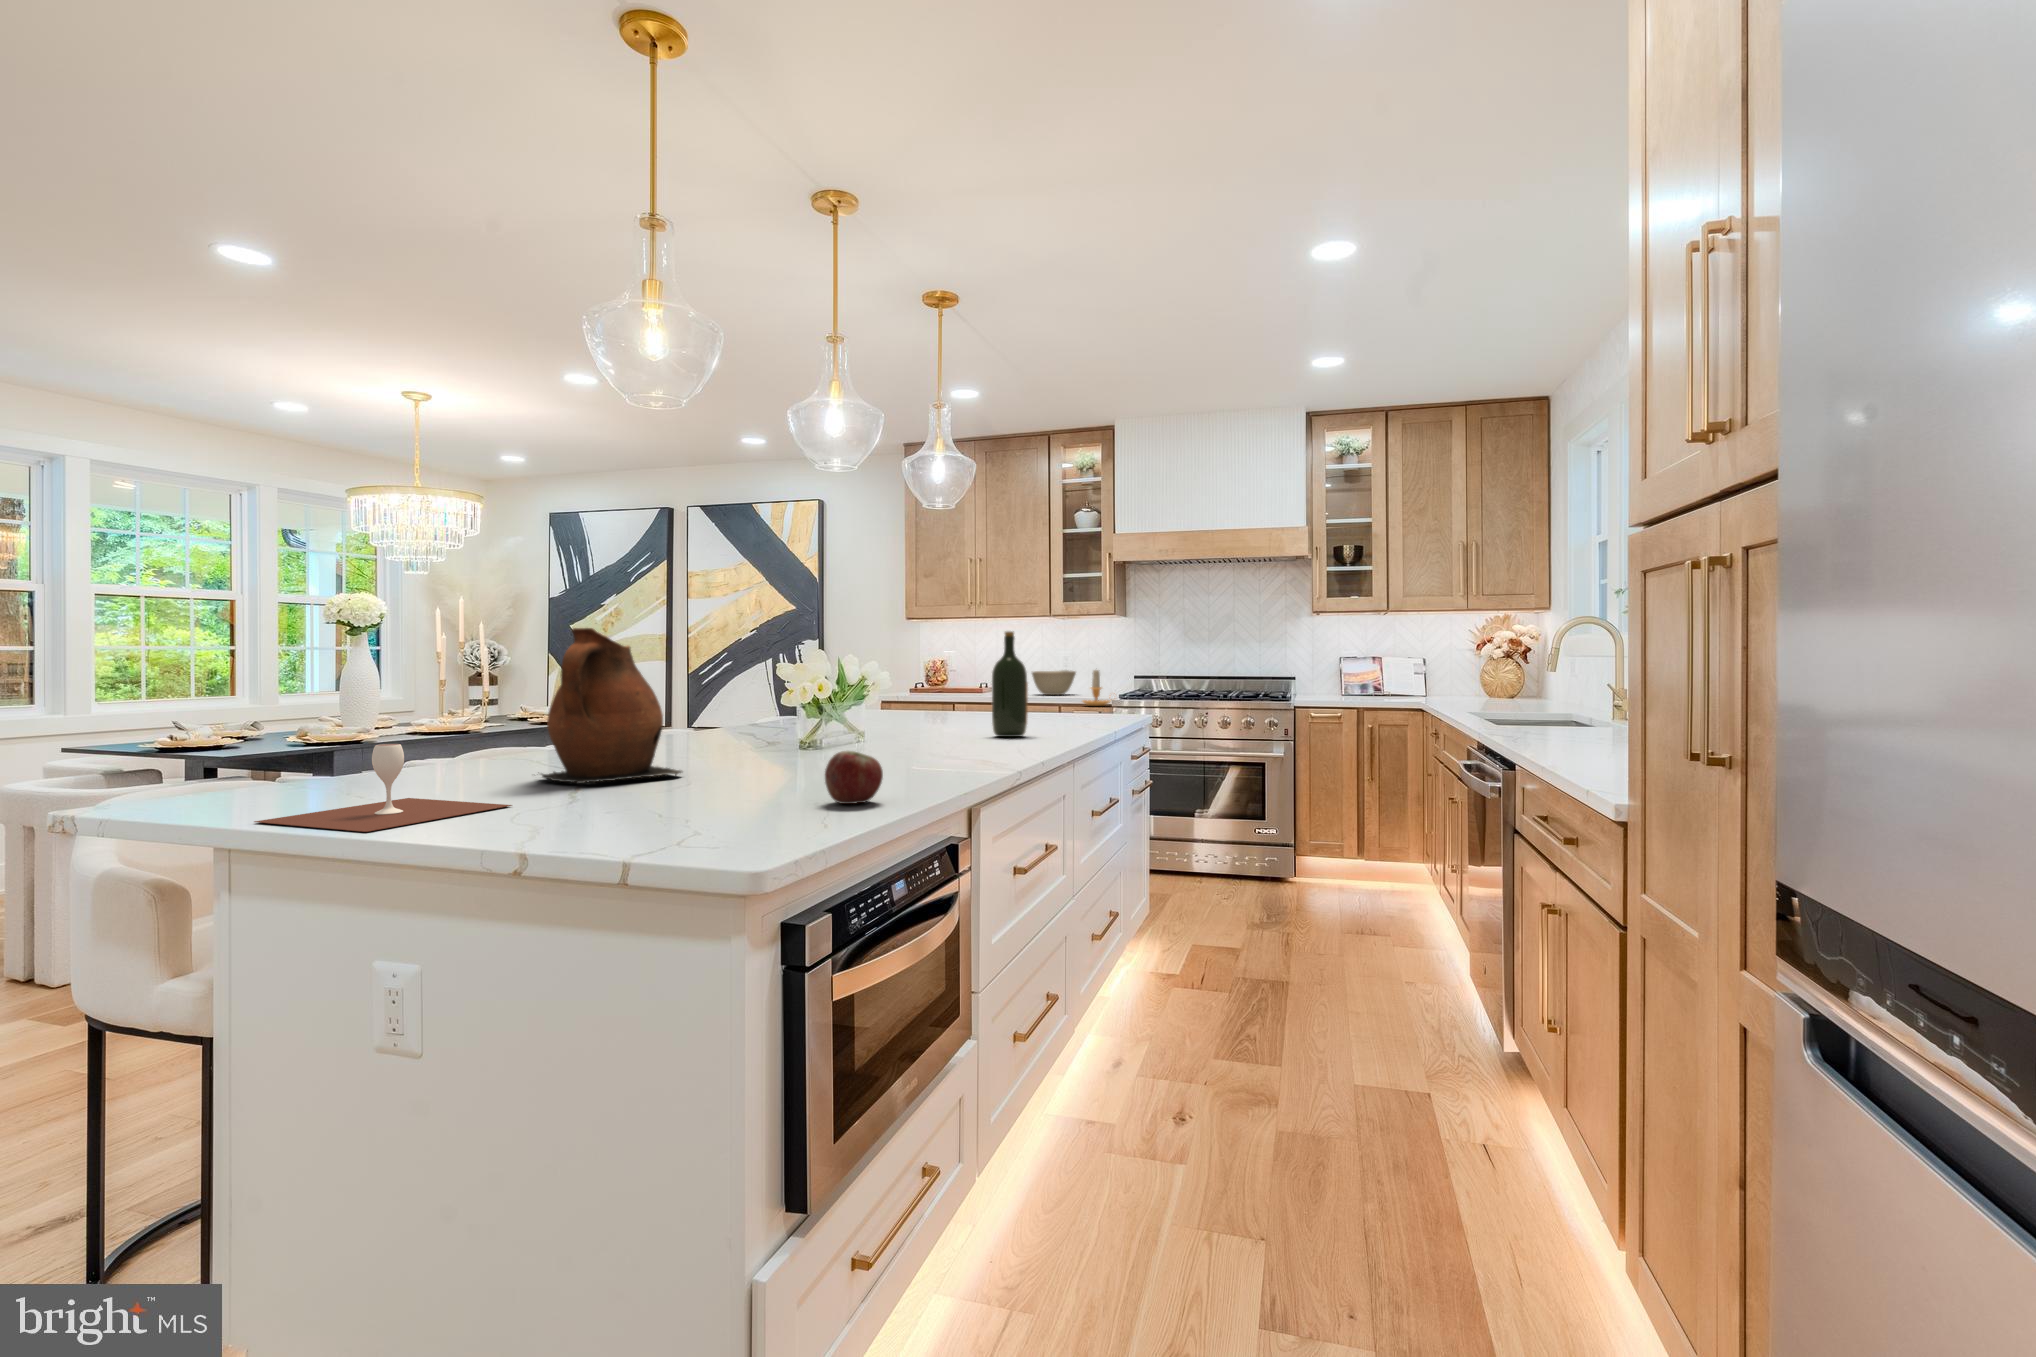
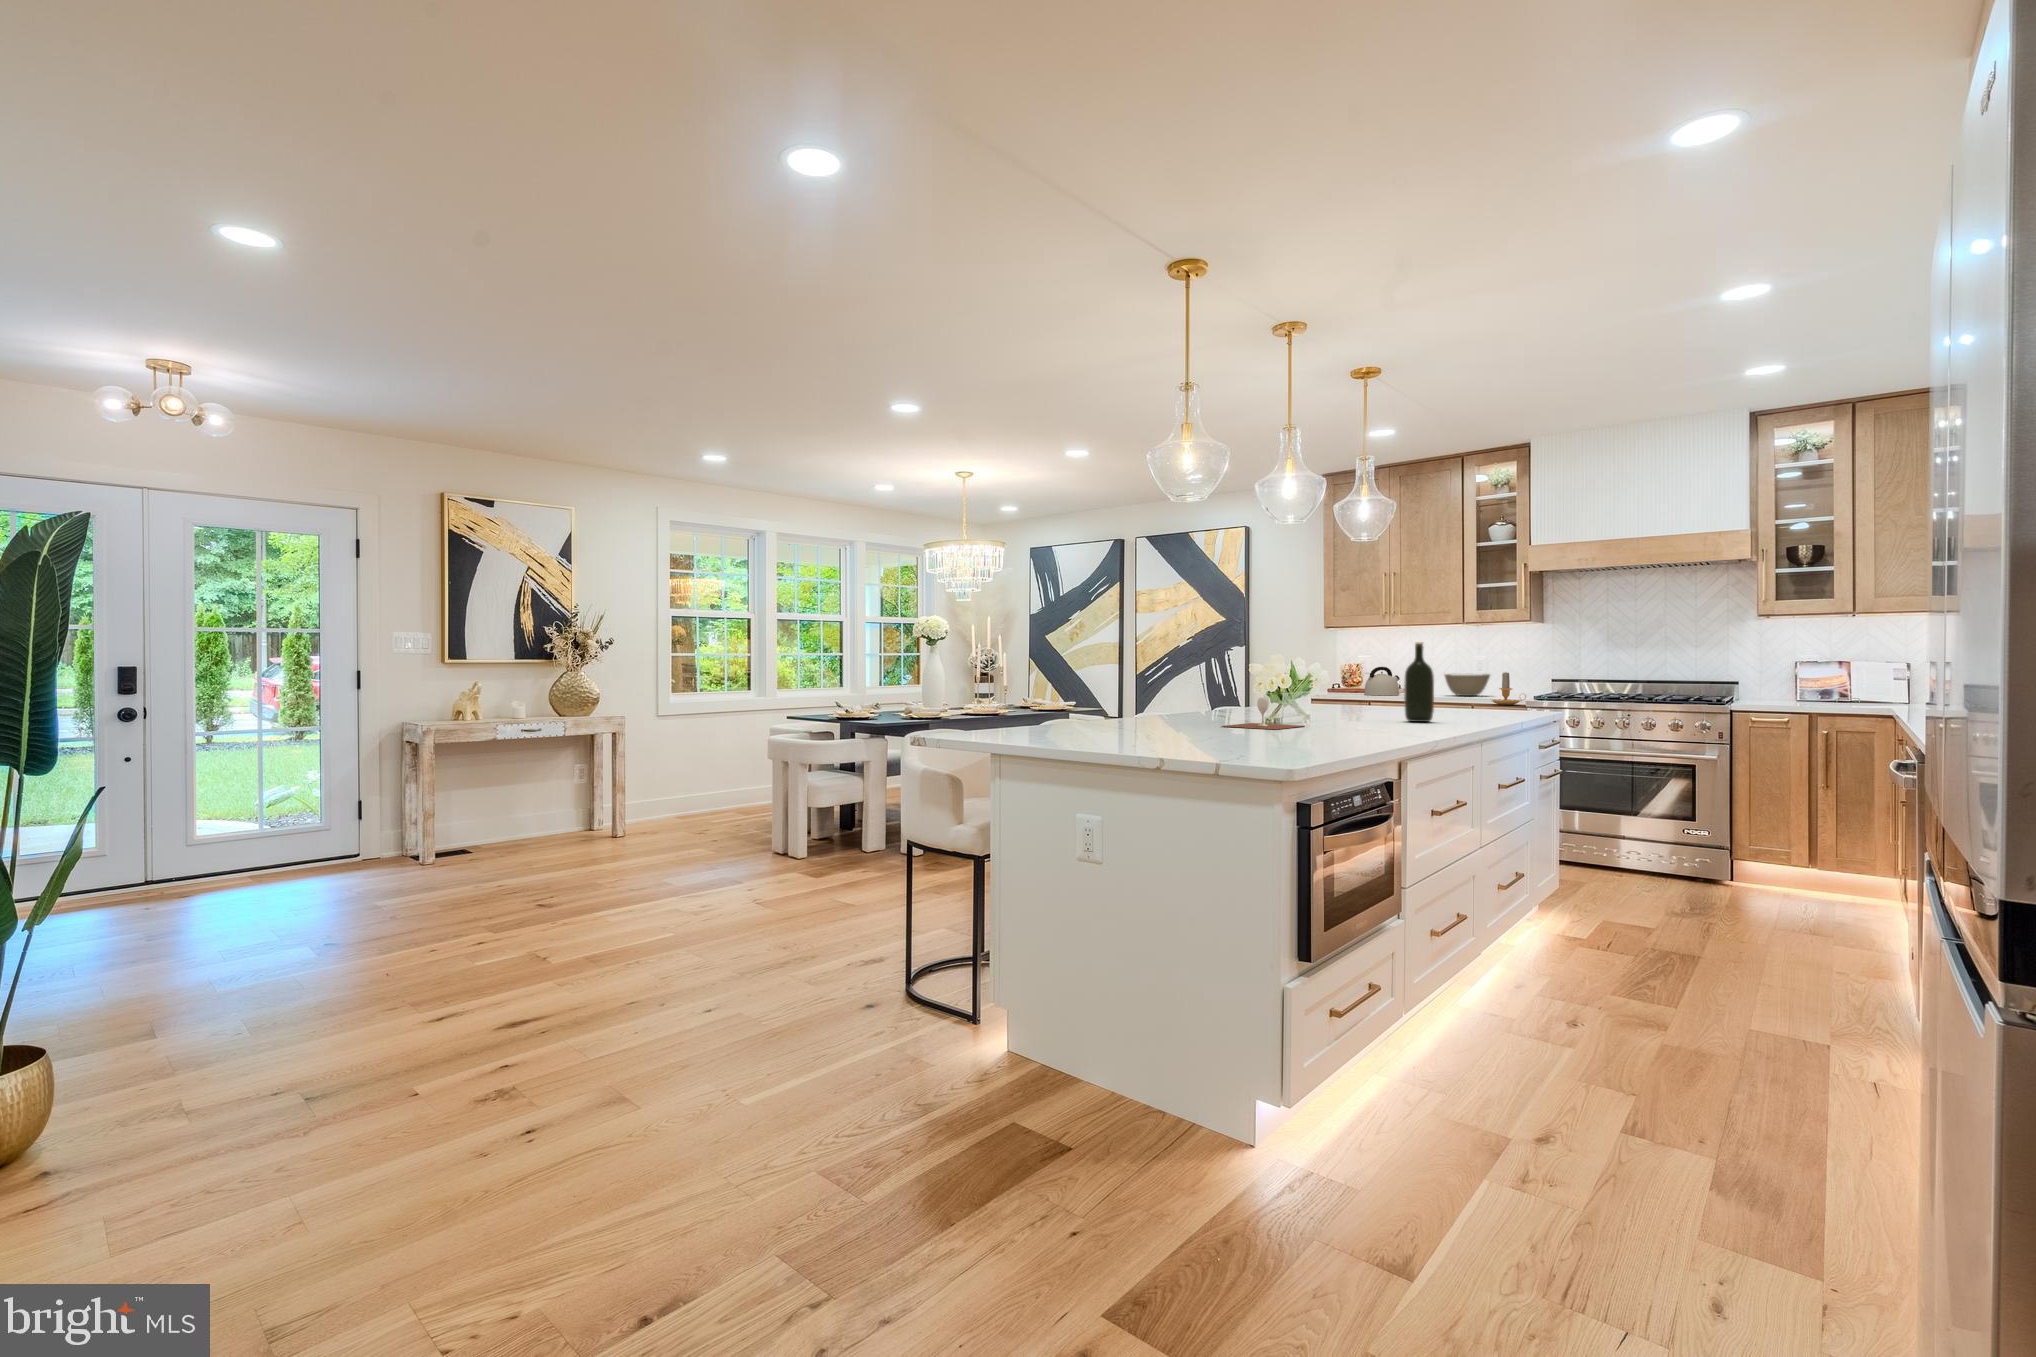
ceramic pitcher: present [541,628,682,783] -> none [1124,646,1206,733]
kettle: none [950,664,987,696] -> present [1364,667,1400,695]
wine glass: present [254,744,512,832] -> present [1223,698,1303,730]
apple: present [825,751,883,804] -> none [1302,716,1336,746]

